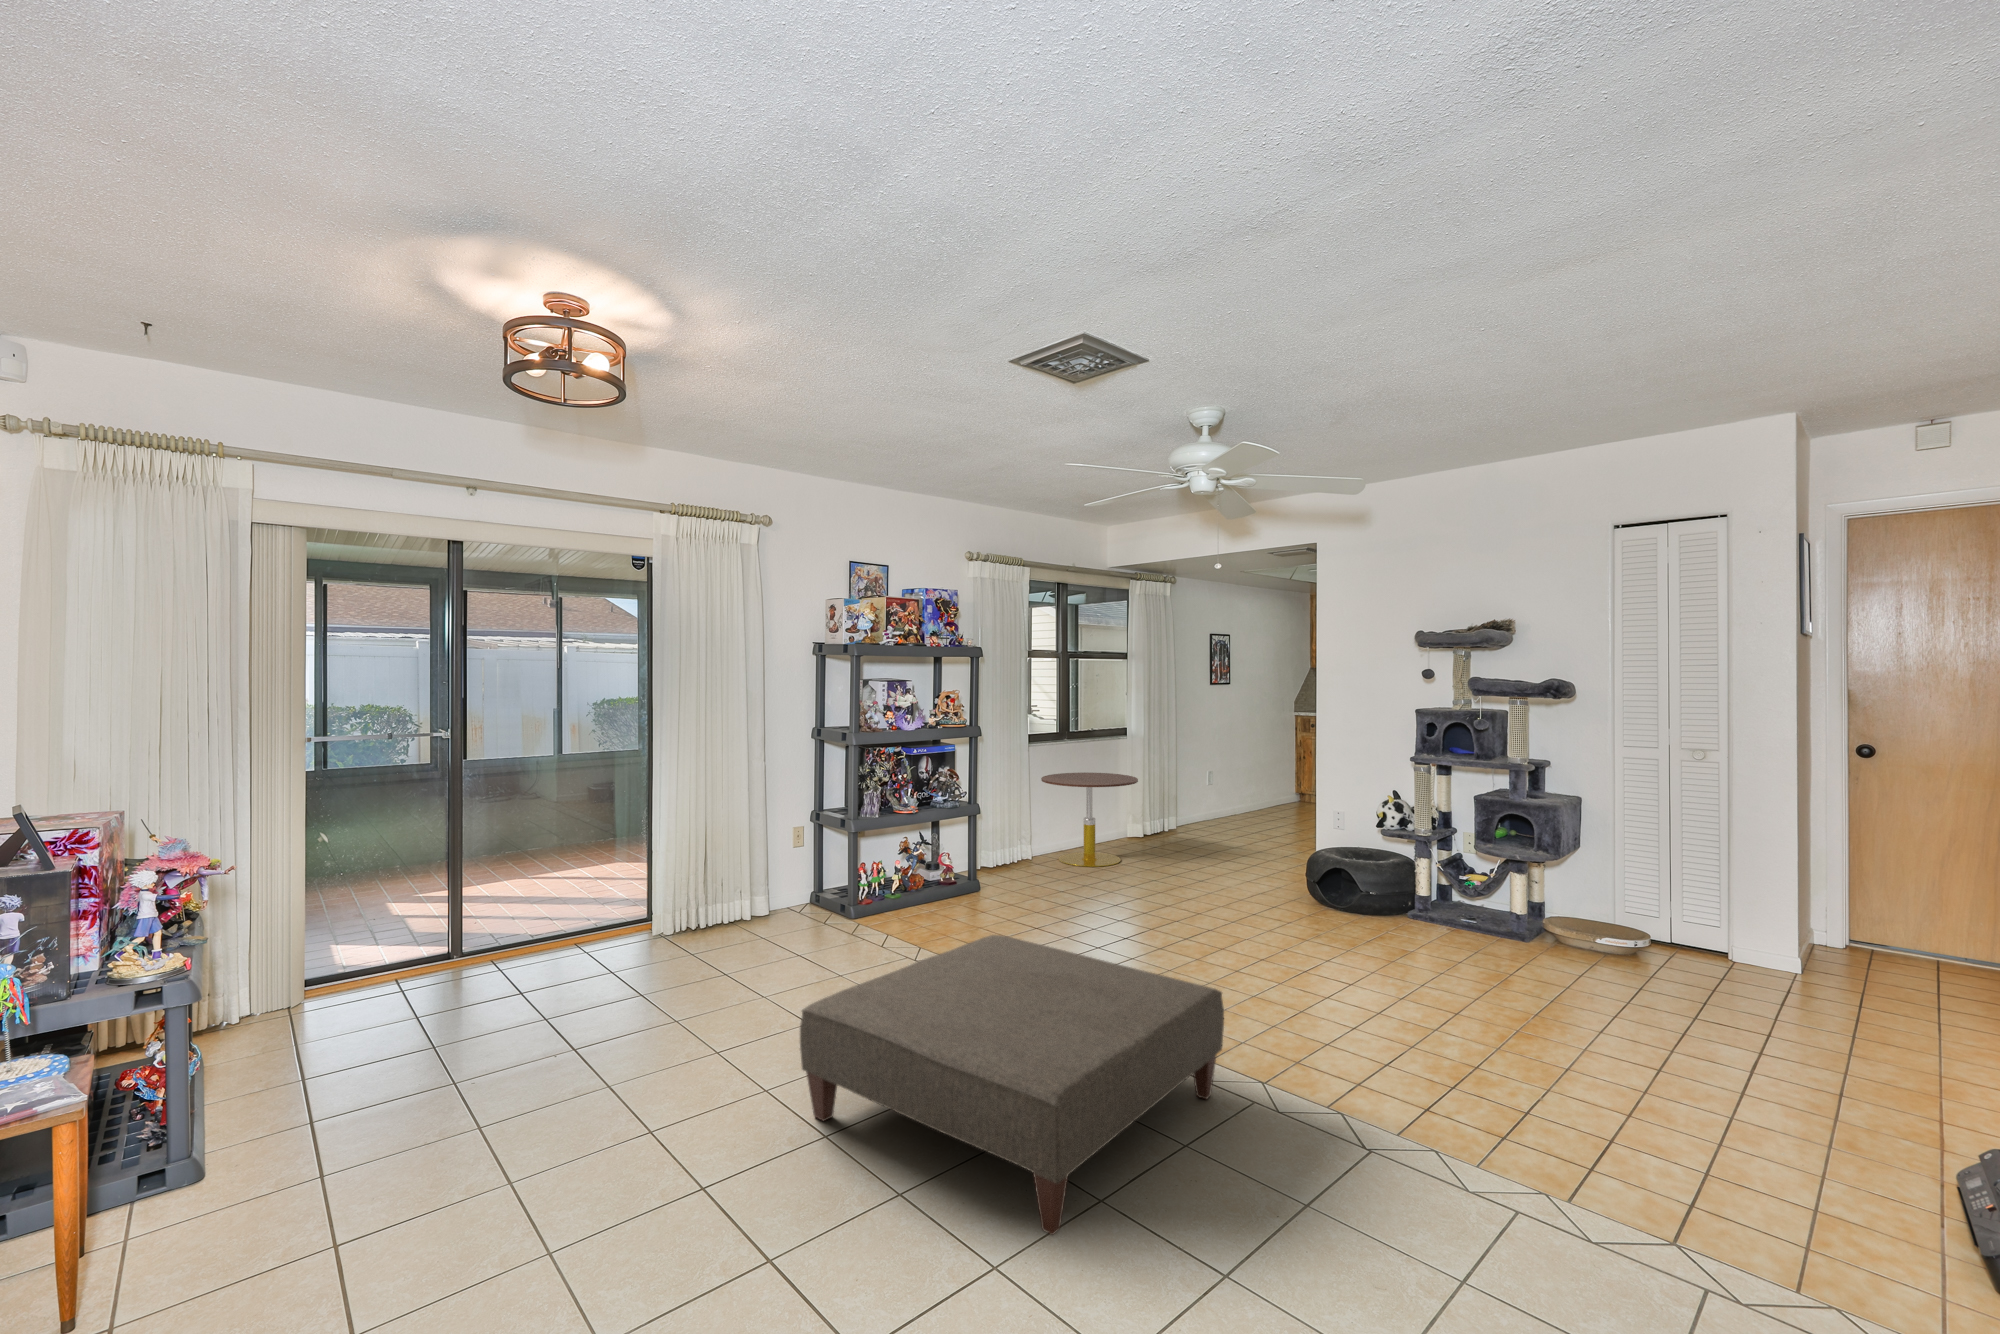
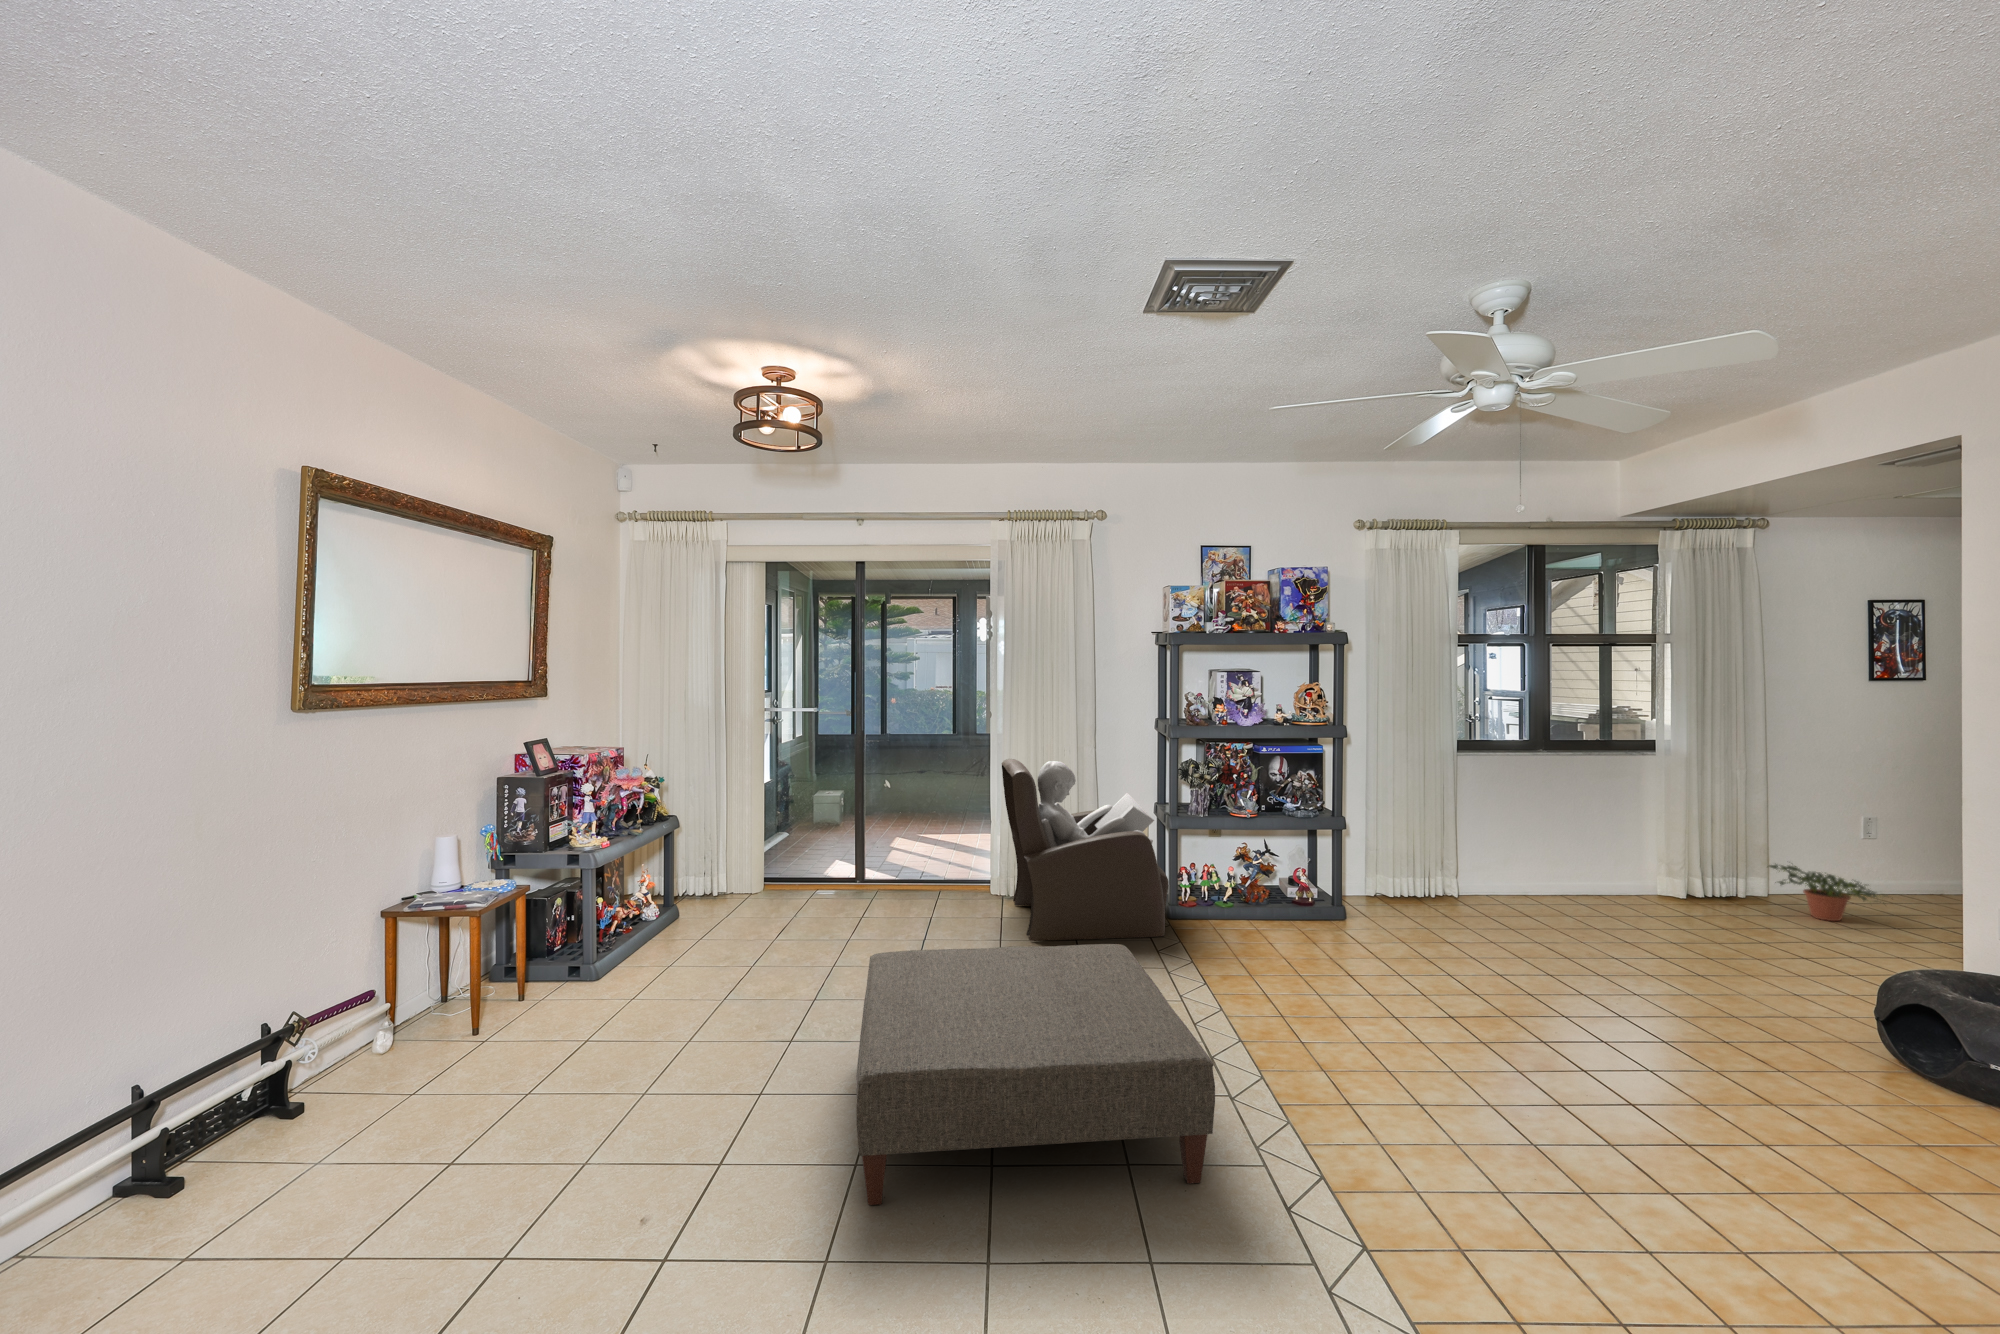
side table: present [1041,772,1138,867] -> none [1470,795,1619,925]
armchair: none [692,778,888,973] -> present [1002,759,1169,941]
potted plant: none [1181,800,1240,835] -> present [1769,864,1876,921]

